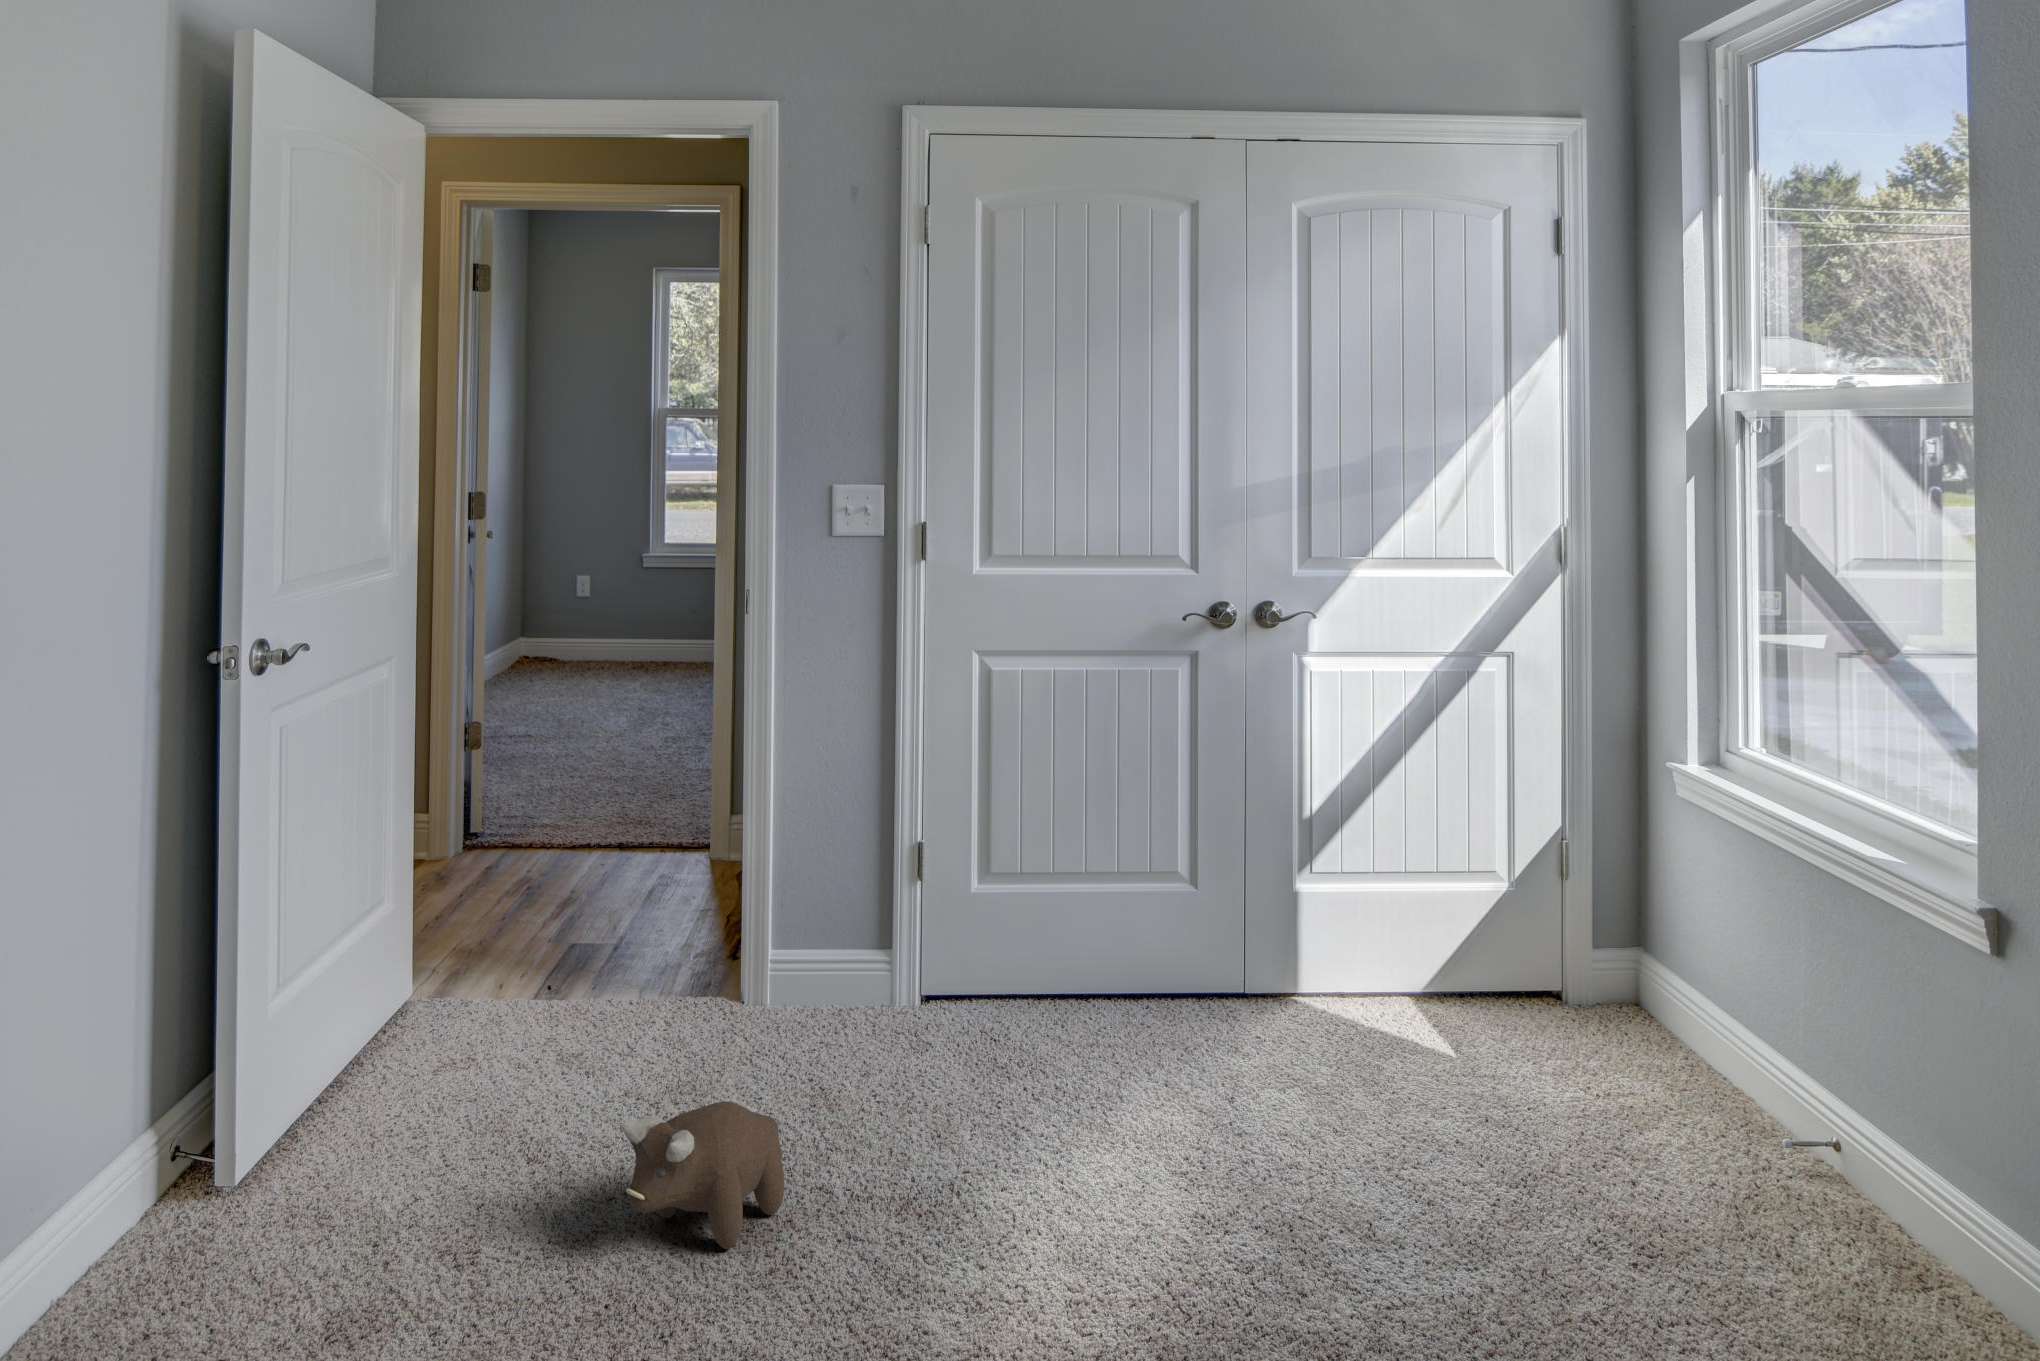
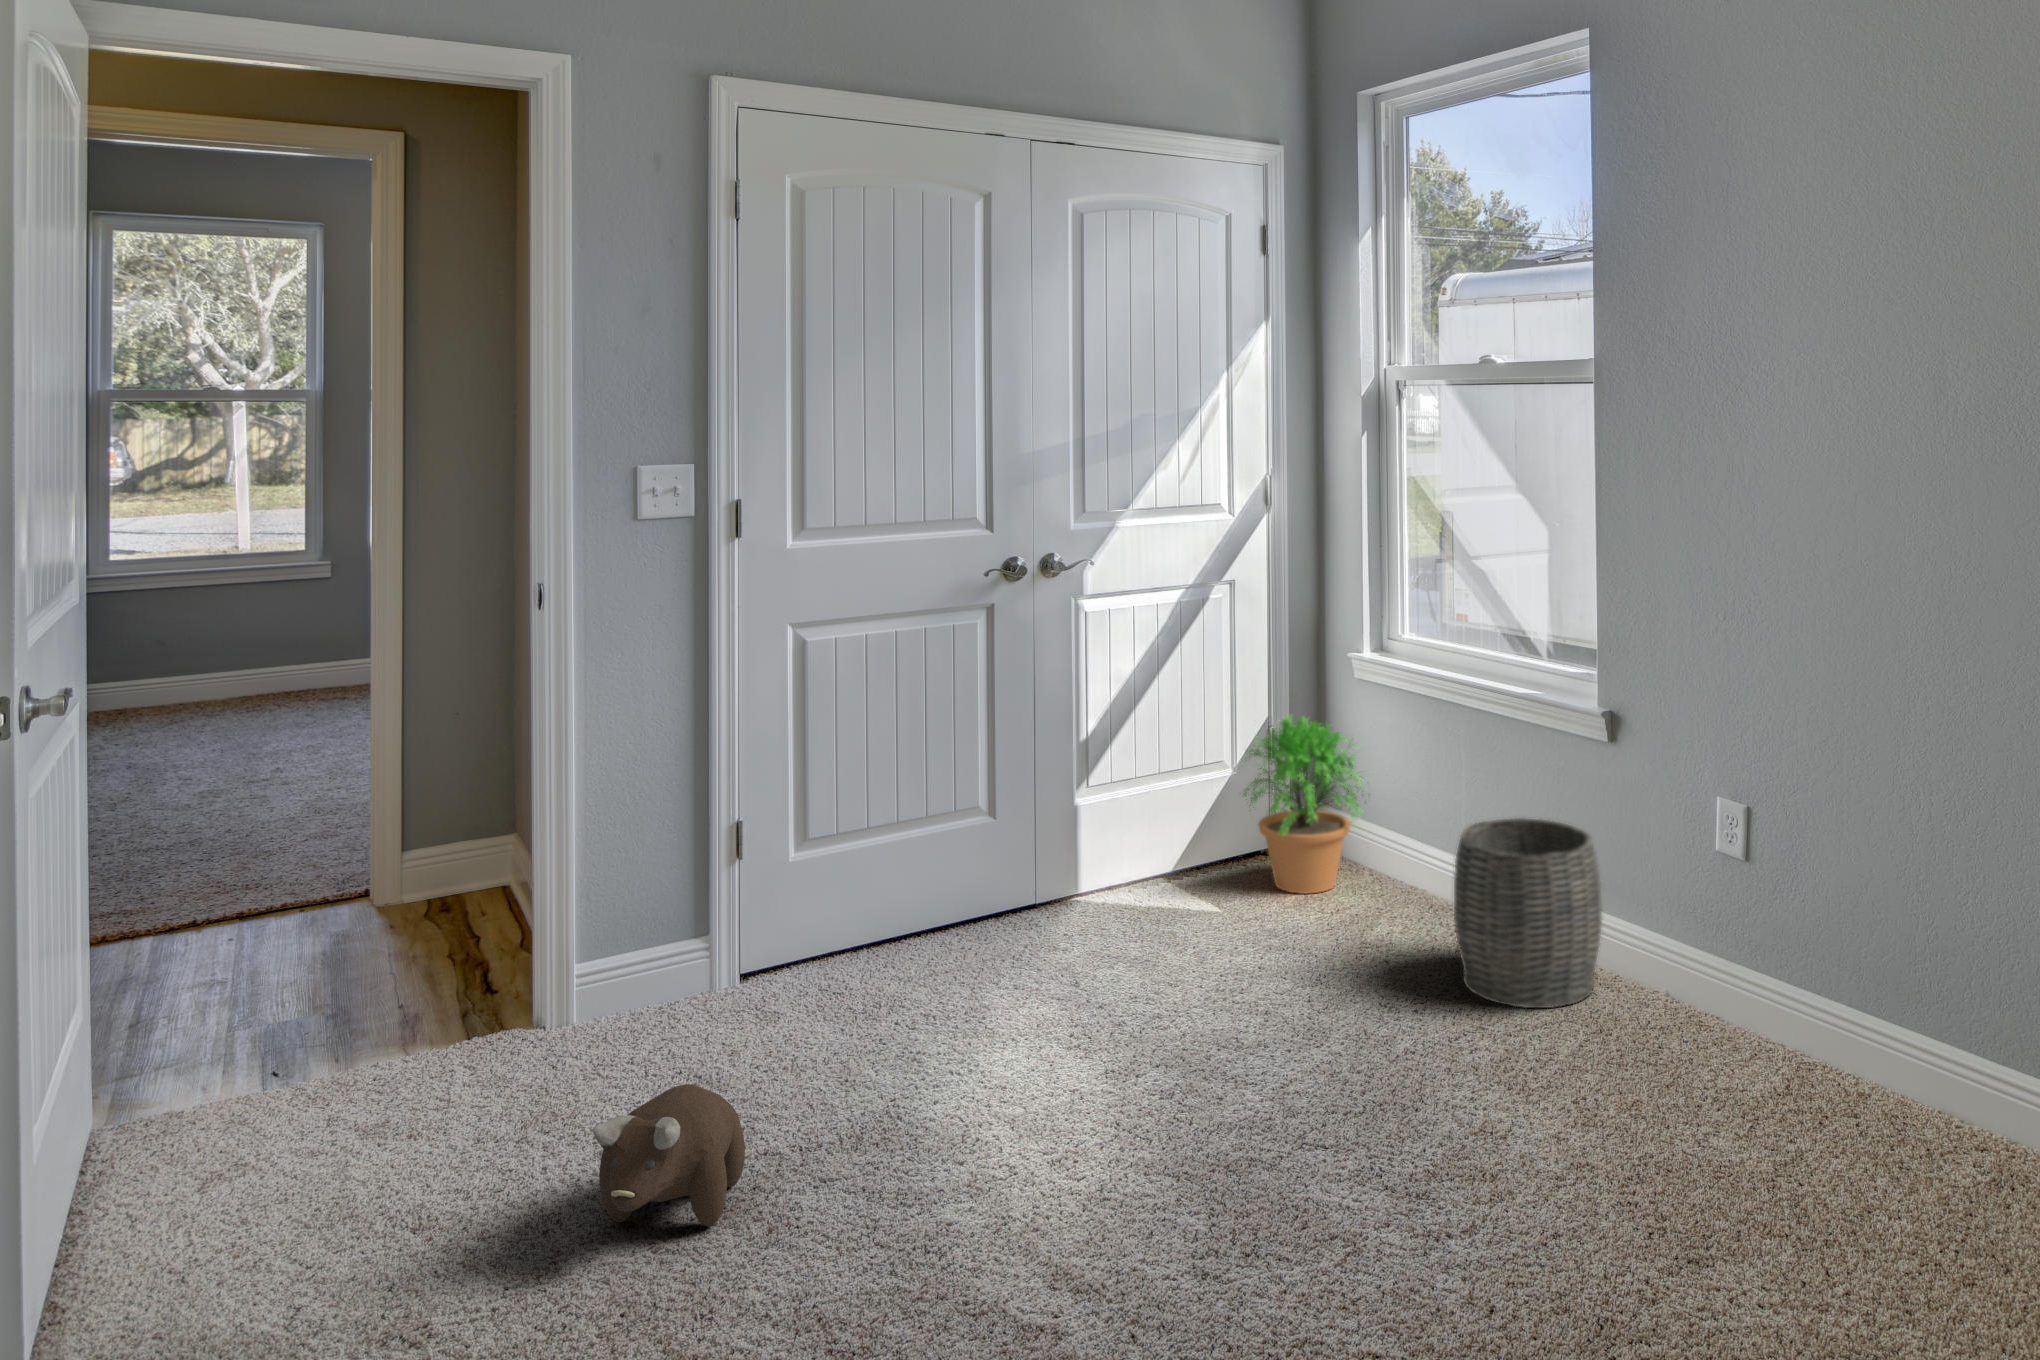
potted plant: none [1500,824,1681,1054] -> present [1243,717,1370,894]
woven basket: none [1697,1016,1921,1302] -> present [1454,818,1602,1008]

